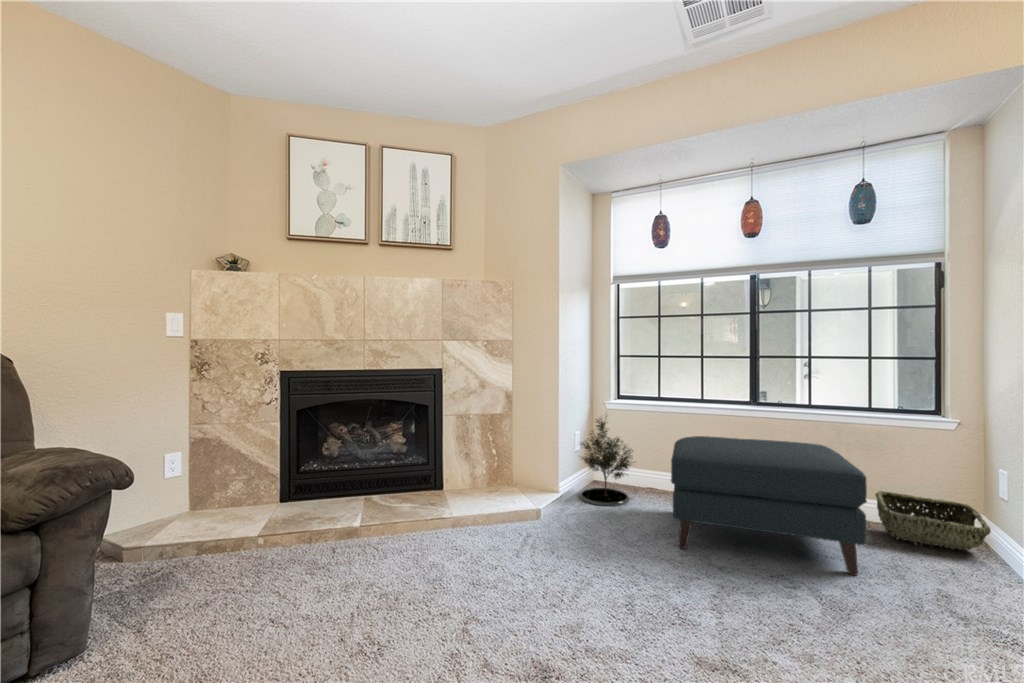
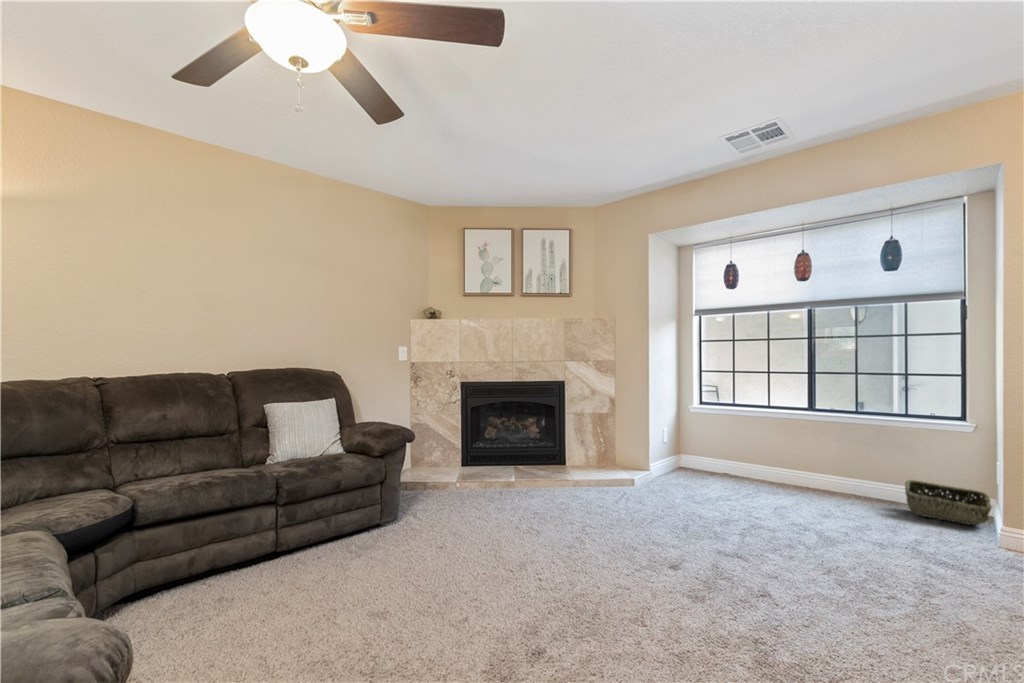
potted tree: present [580,414,633,506] -> none [665,413,713,483]
ottoman: present [671,436,867,575] -> none [727,433,871,531]

